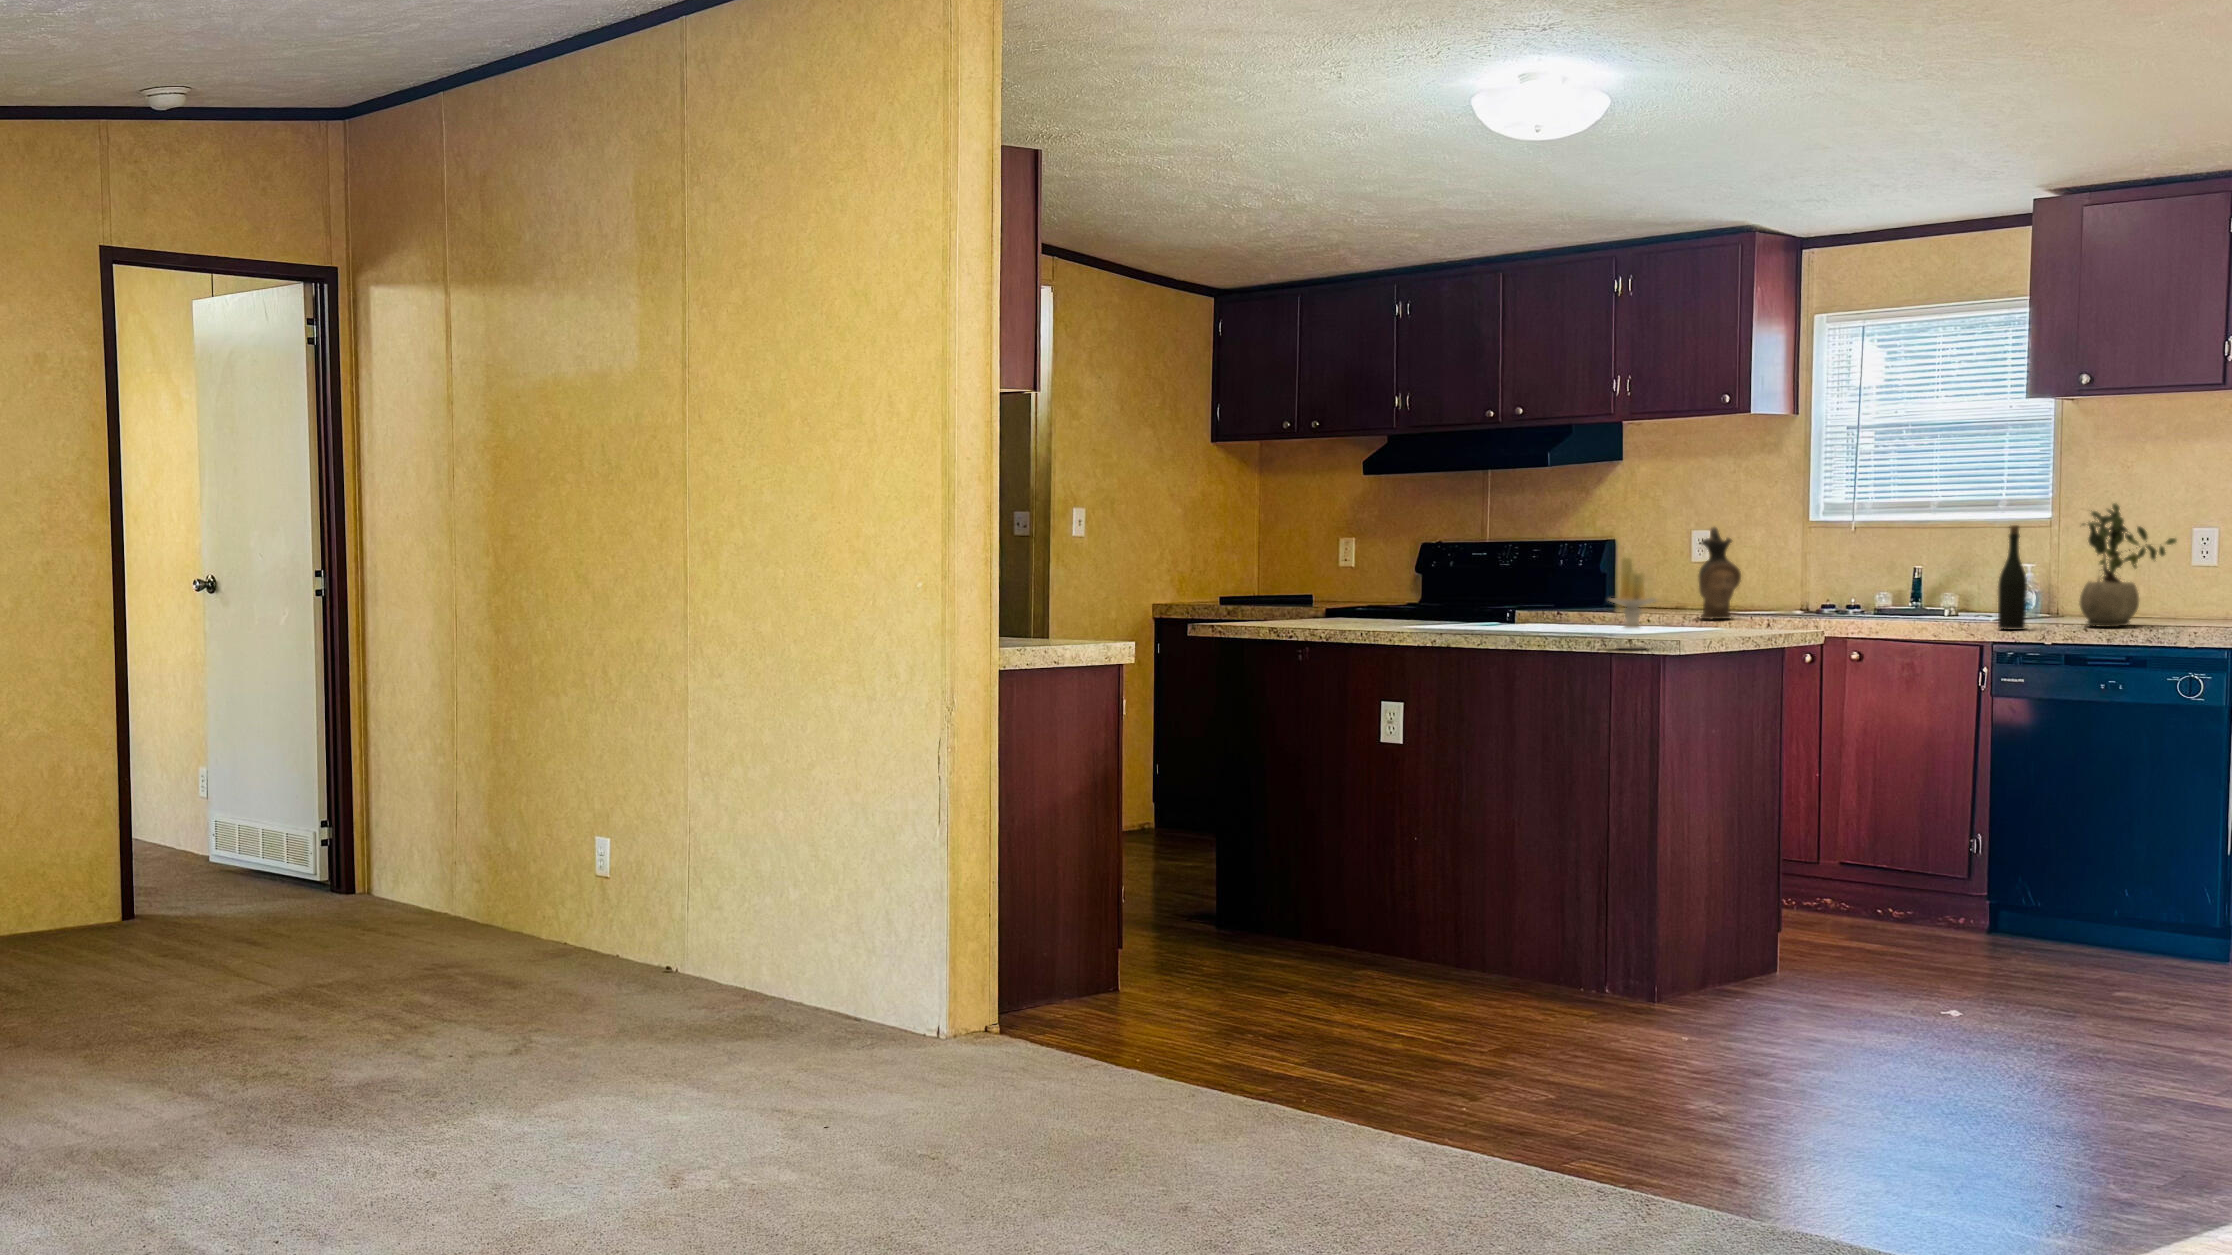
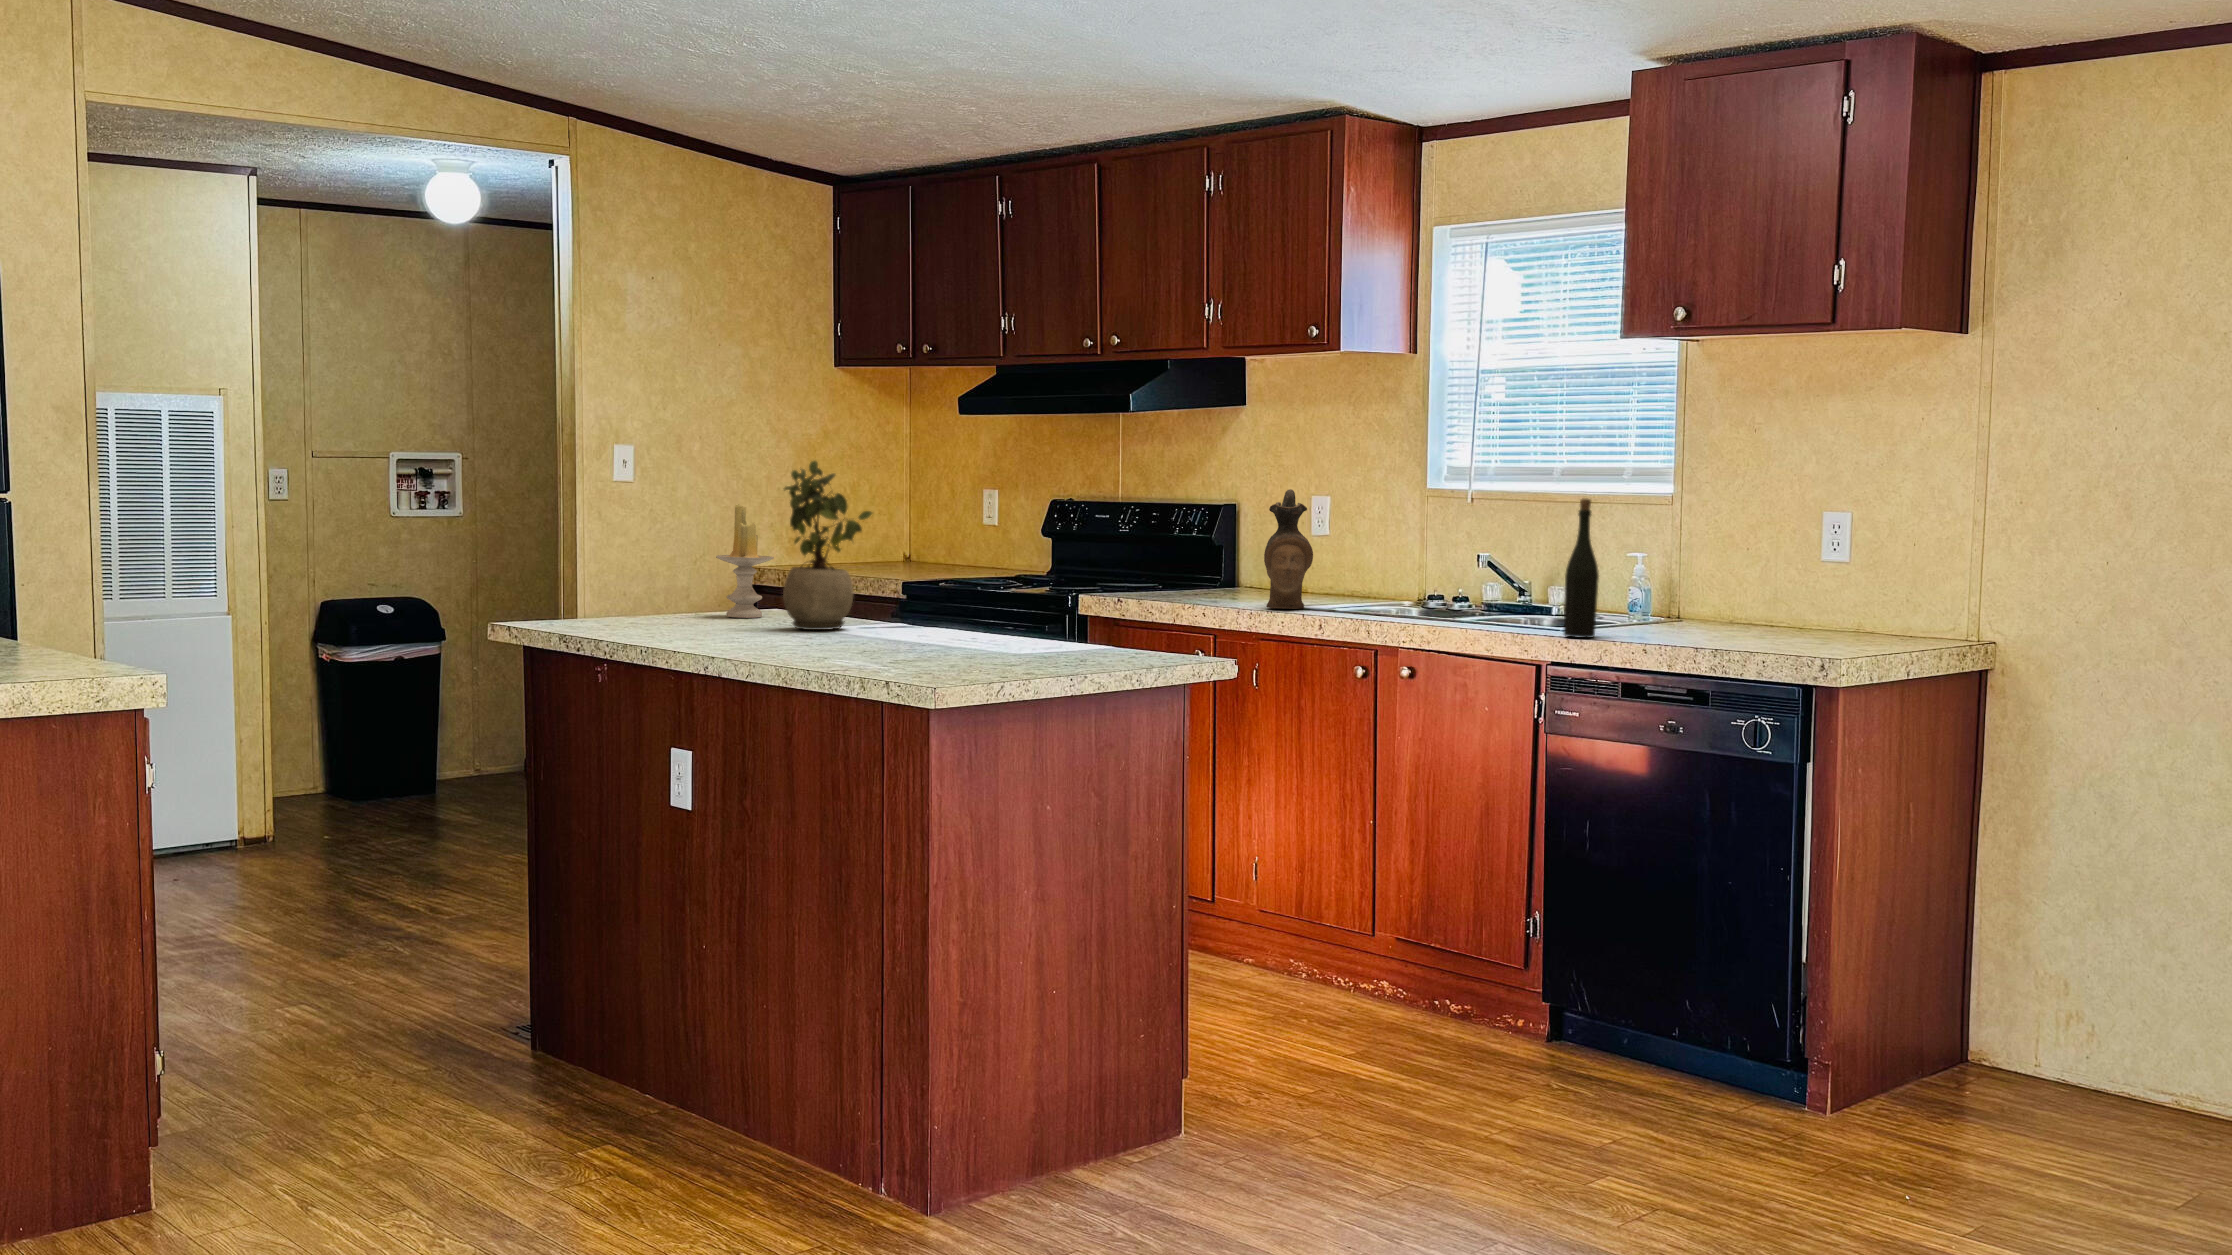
potted plant: present [2080,504,2176,627] -> present [783,461,872,630]
candle: present [1609,557,1656,649] -> present [716,504,774,618]

